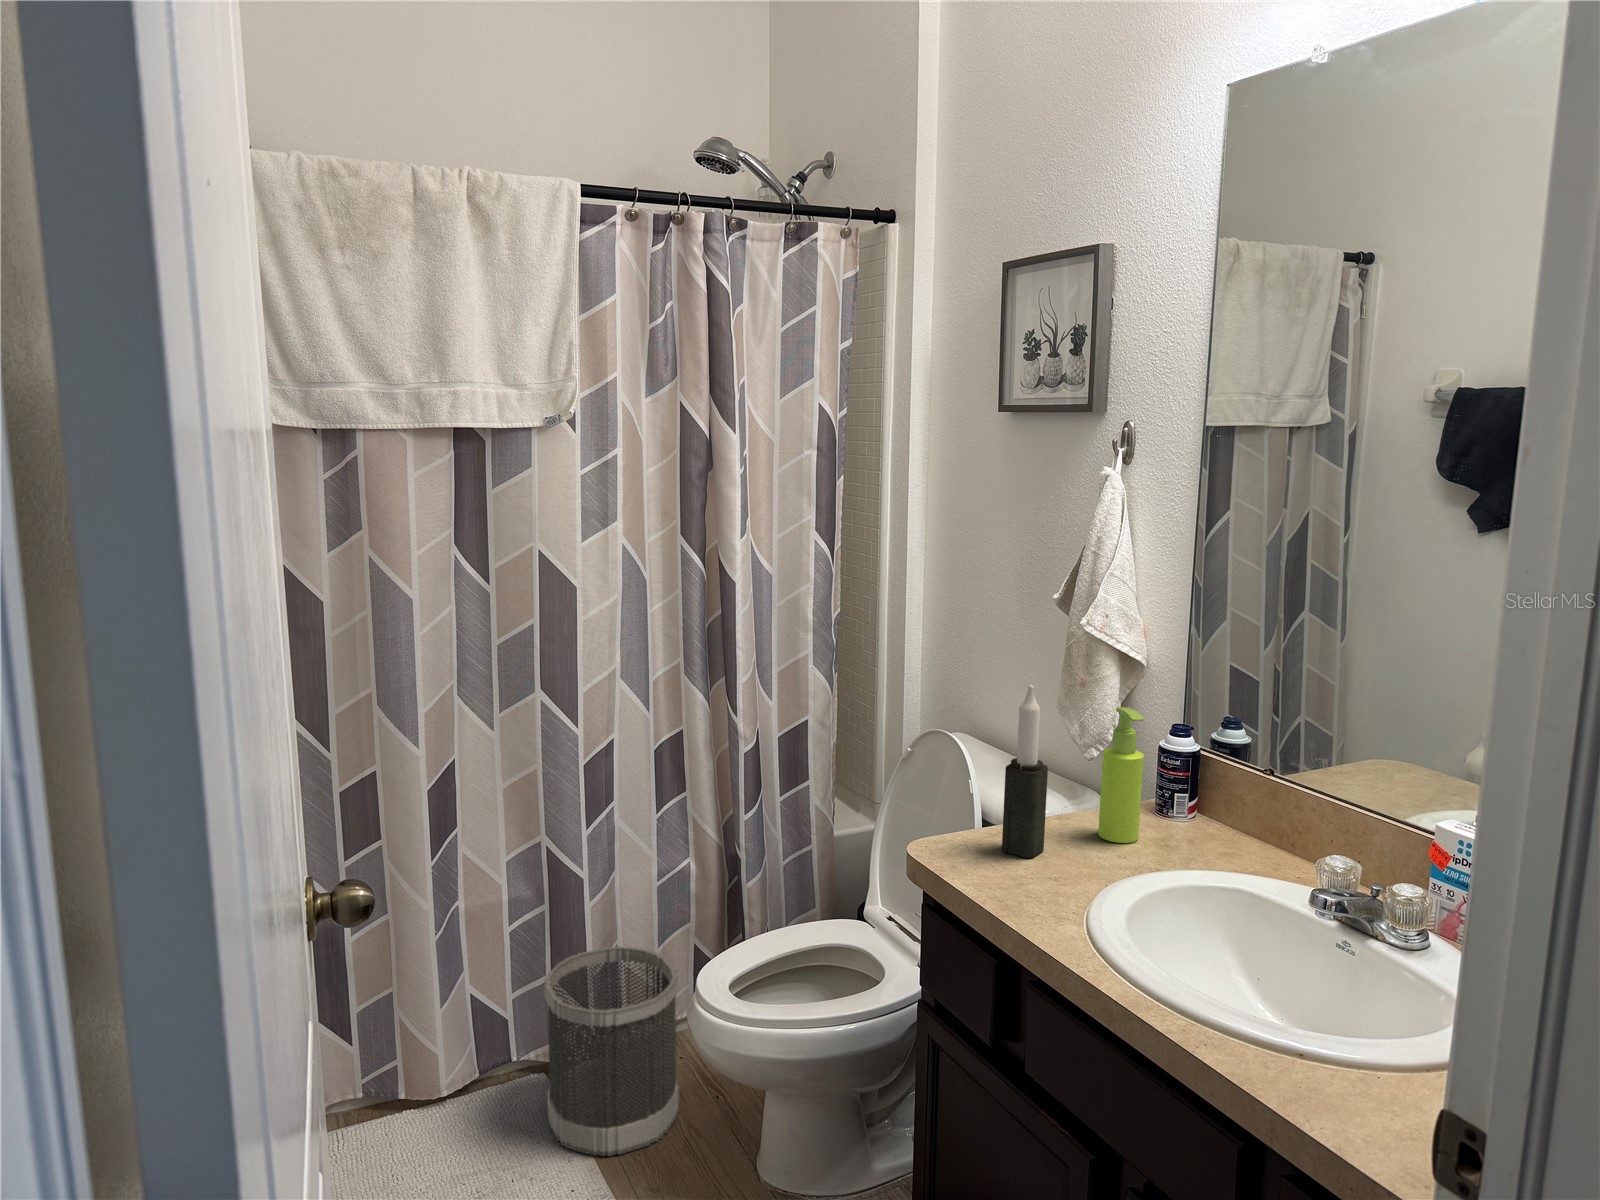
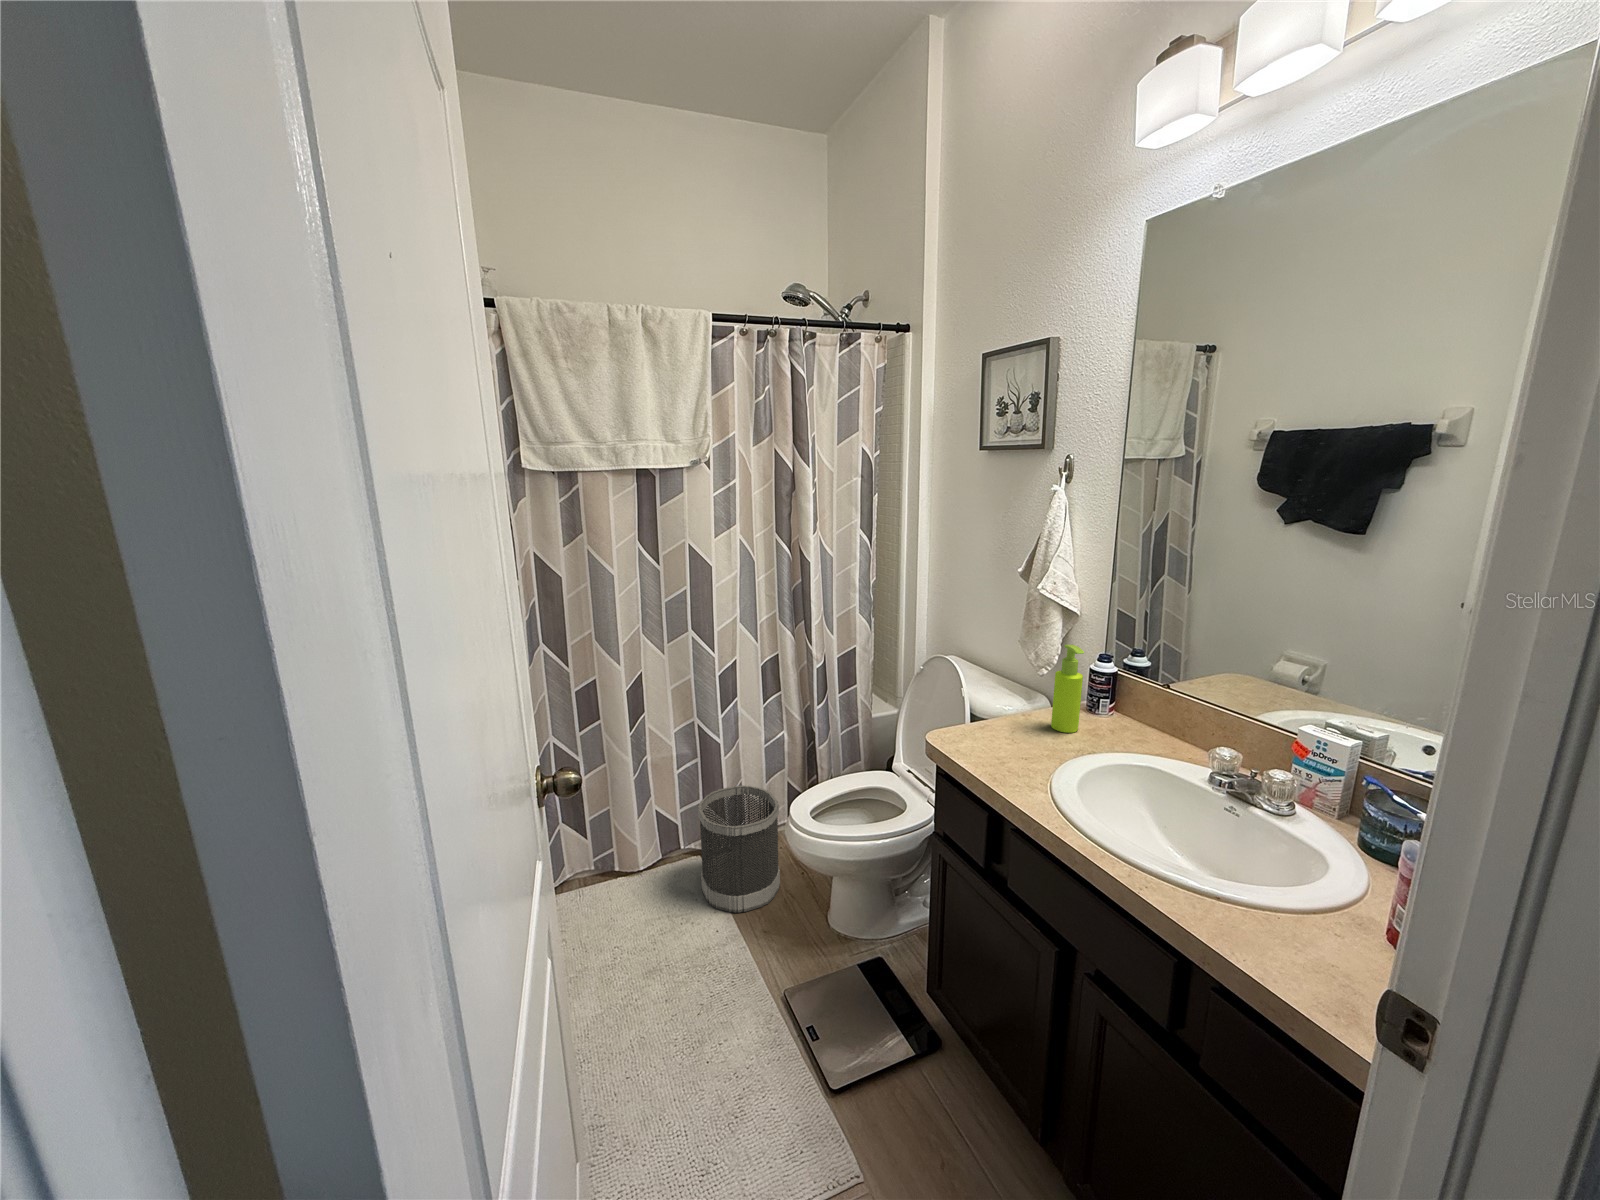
candle: present [1002,685,1048,858] -> none [988,631,1020,743]

